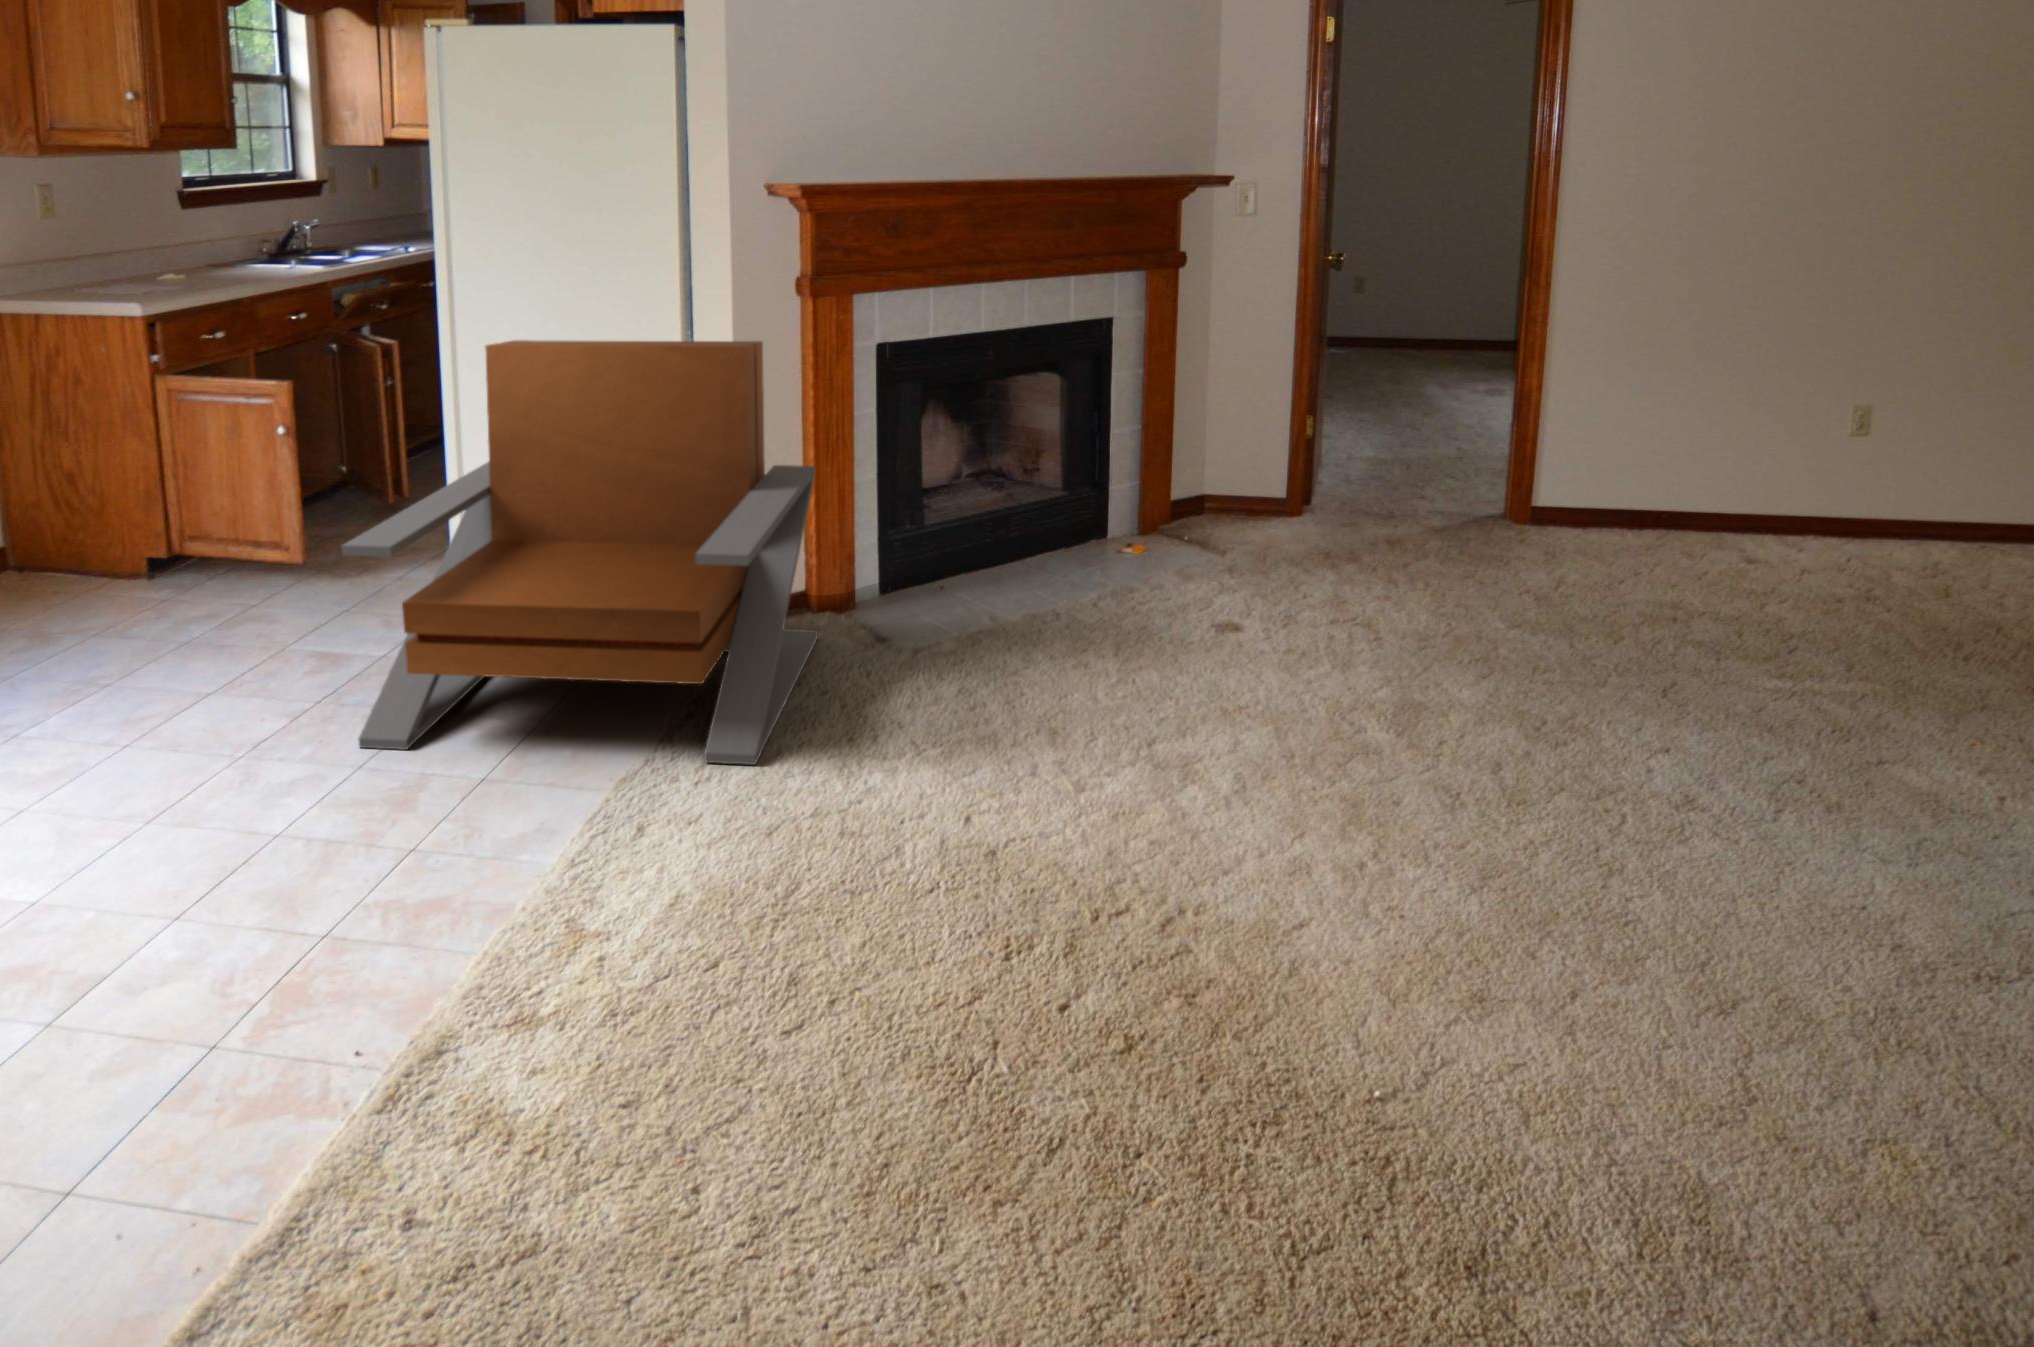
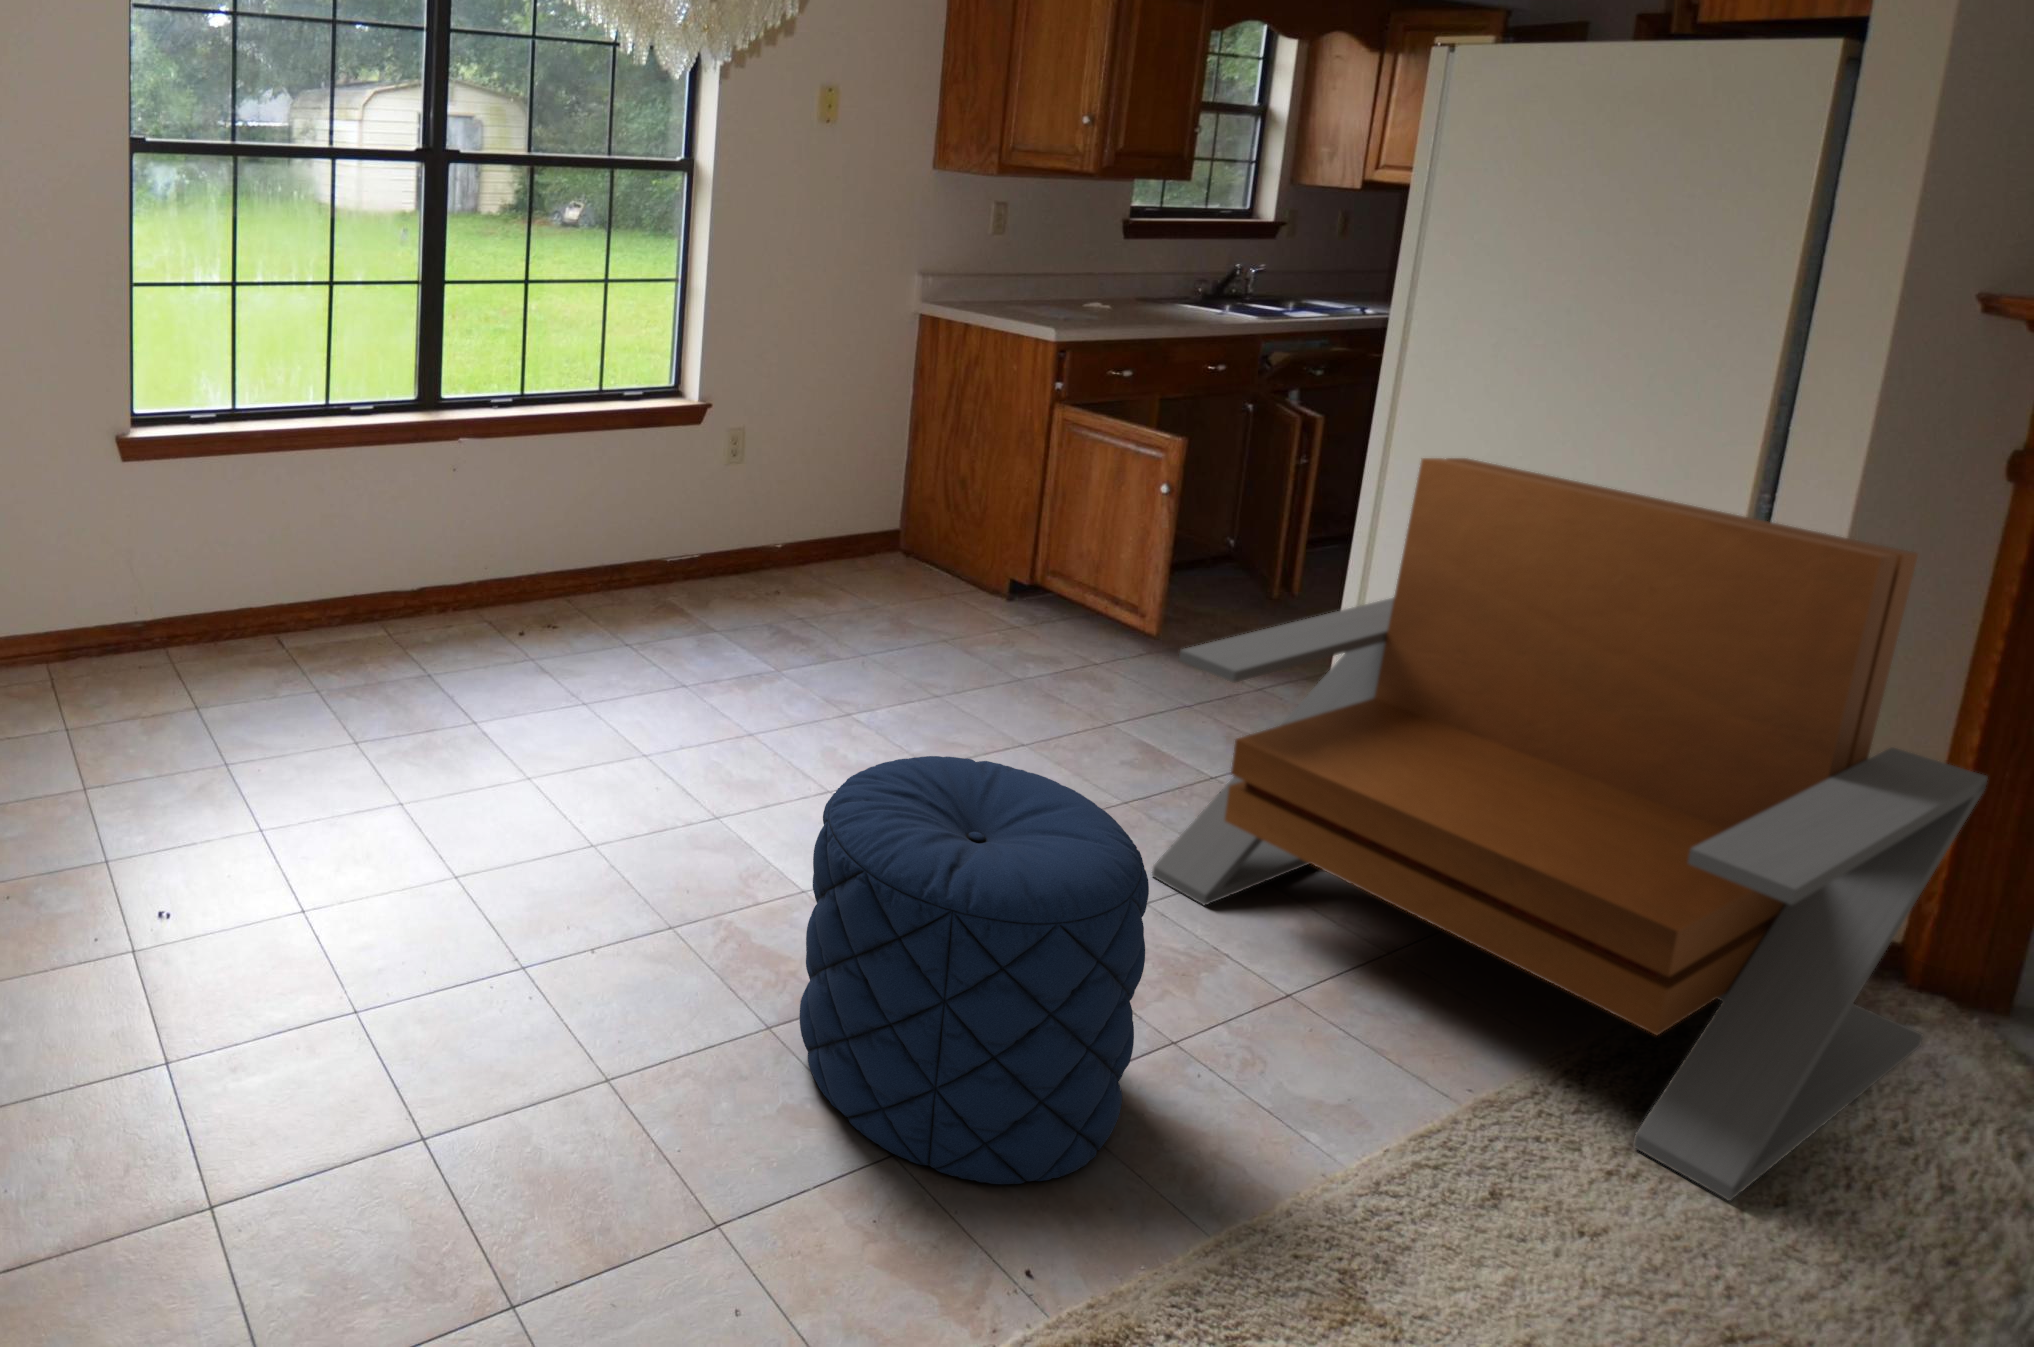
pouf: none [43,679,389,1071] -> present [800,756,1149,1184]

